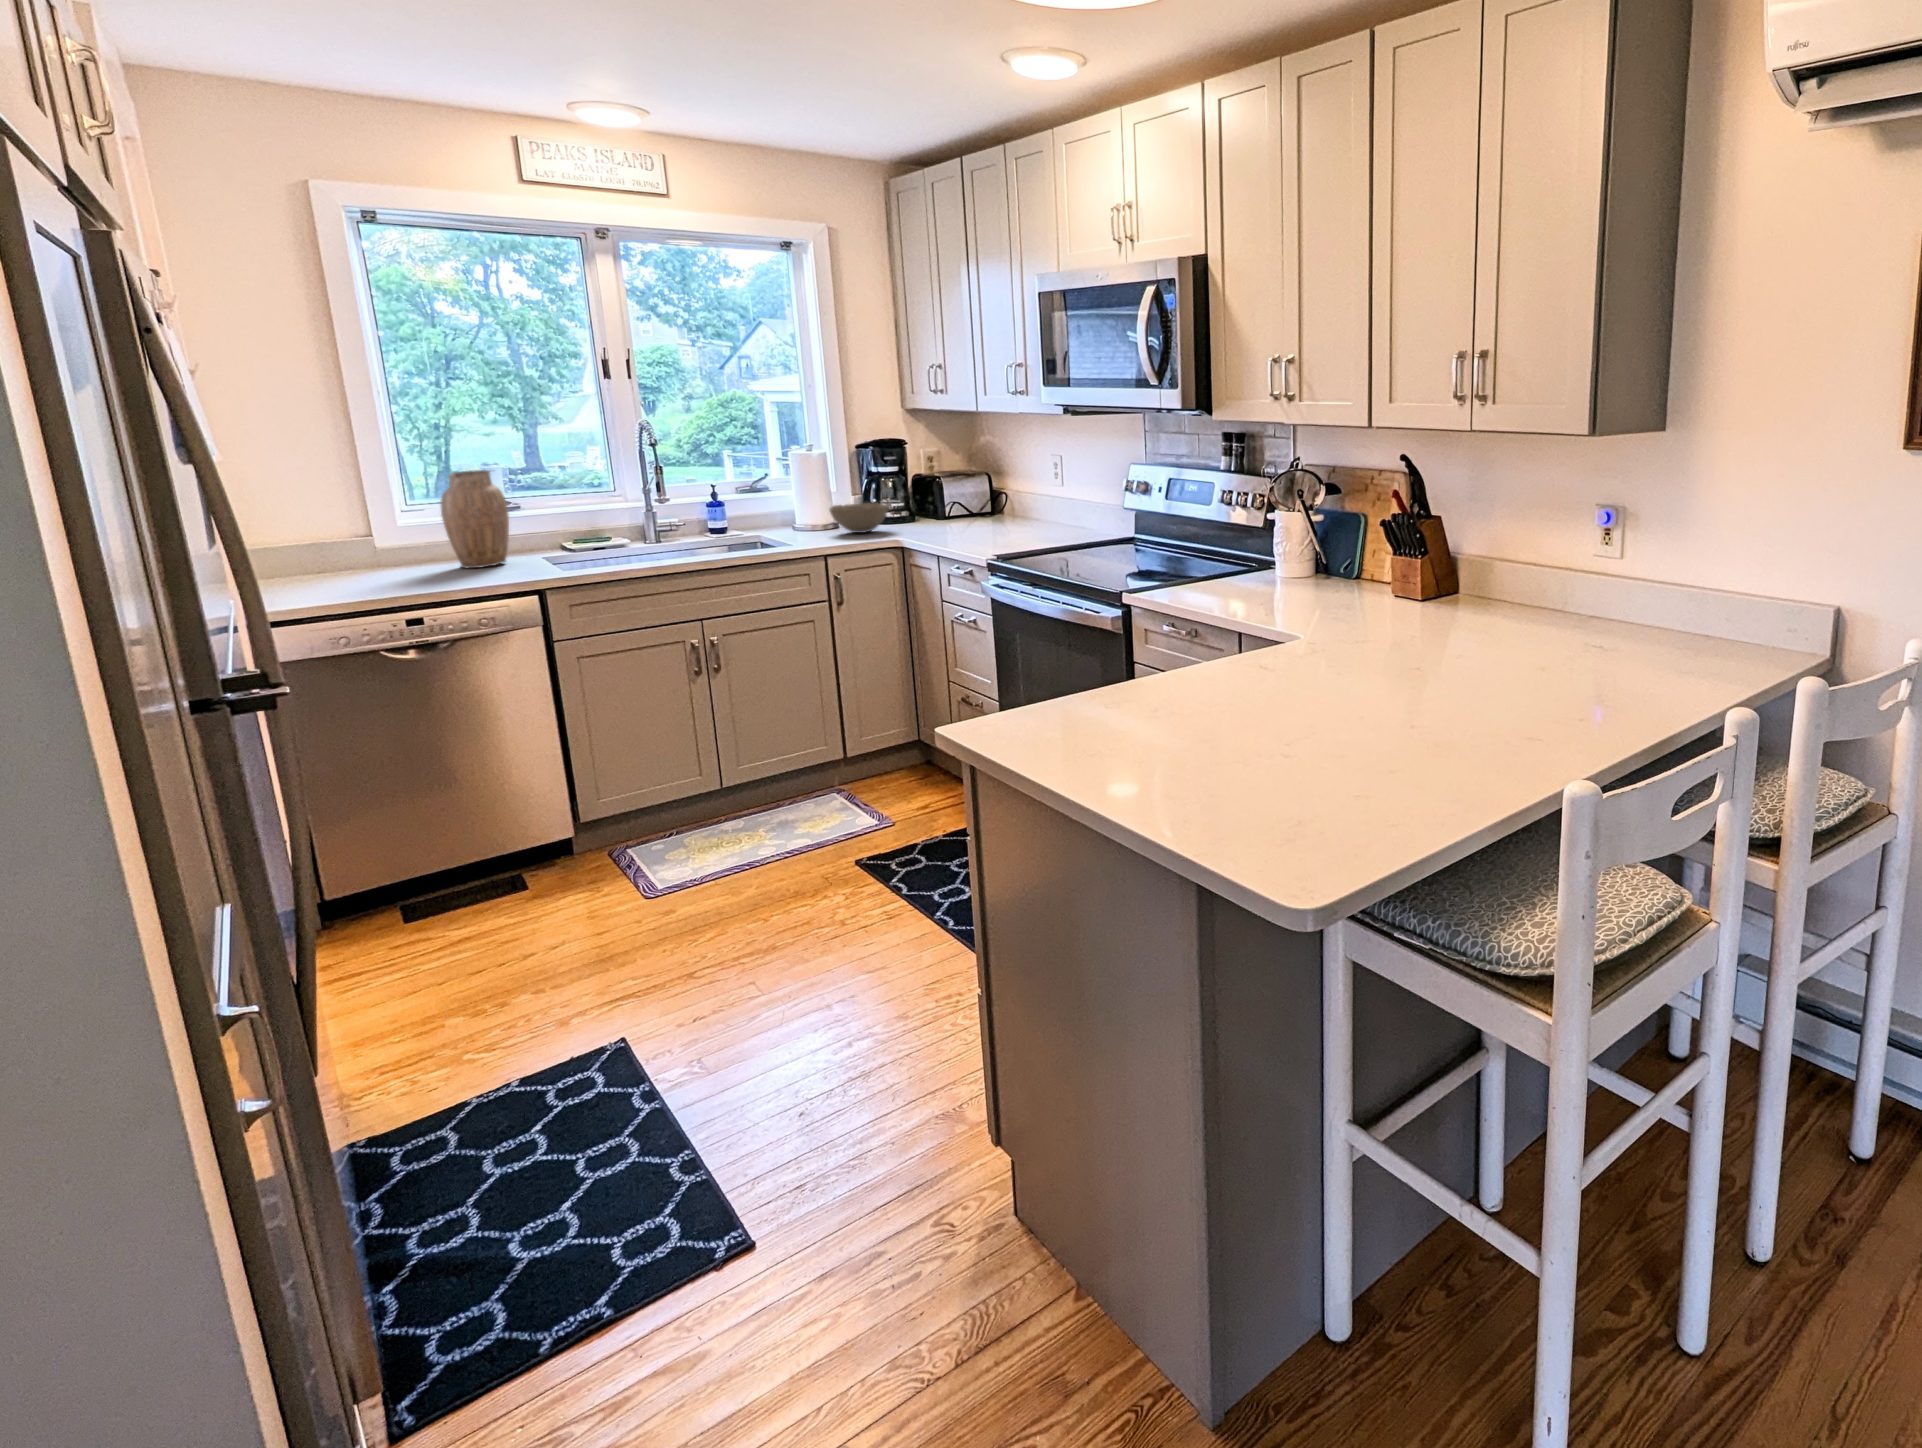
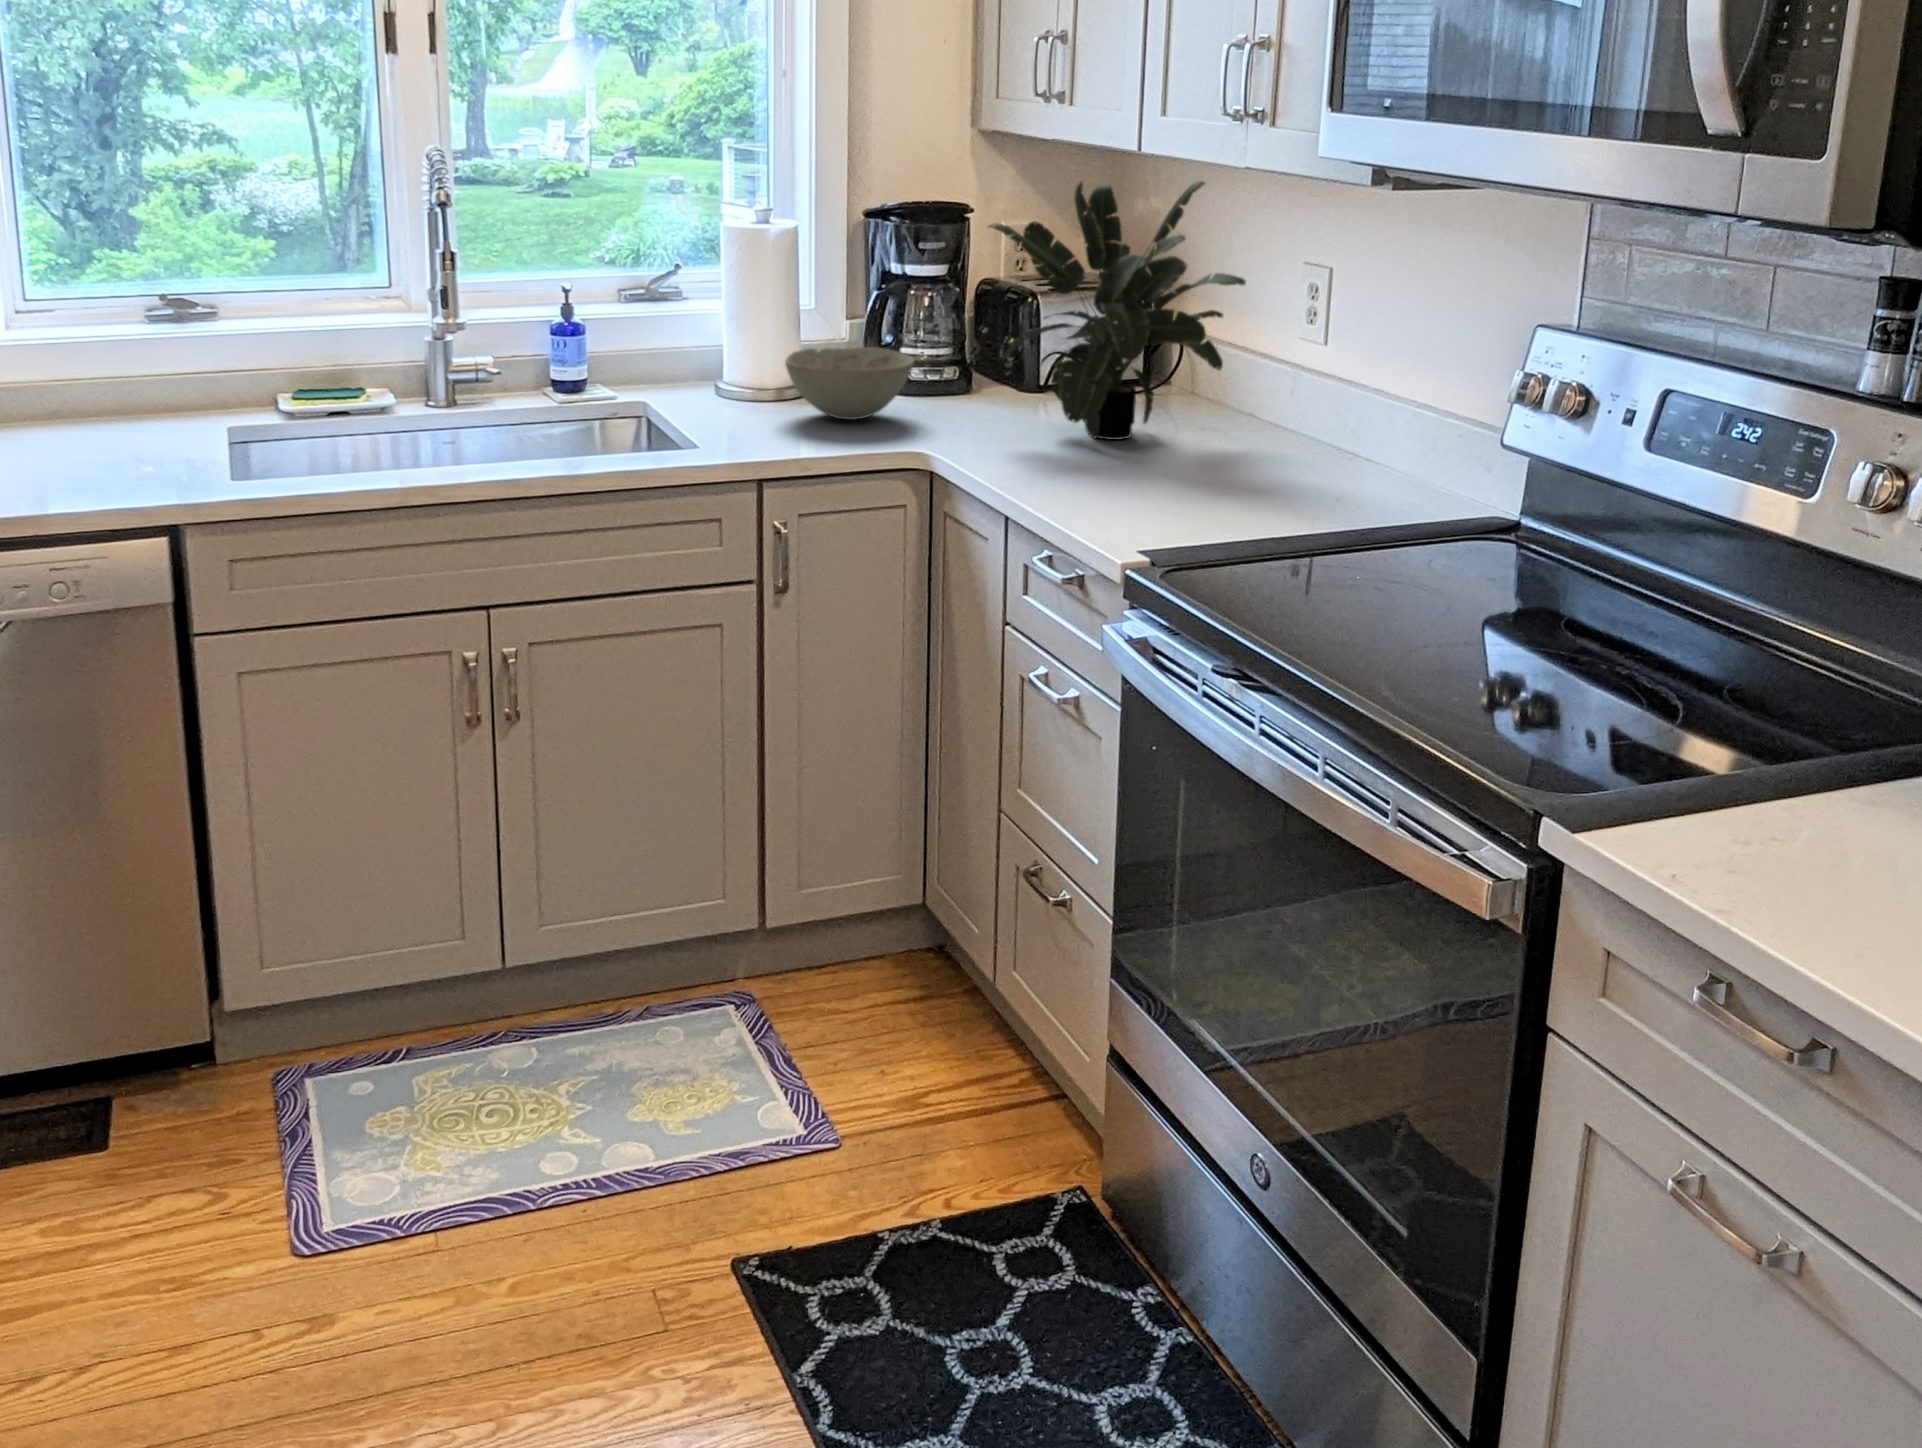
potted plant: none [916,422,1027,530] -> present [988,181,1246,440]
vase: present [441,469,509,568] -> none [51,243,170,446]

